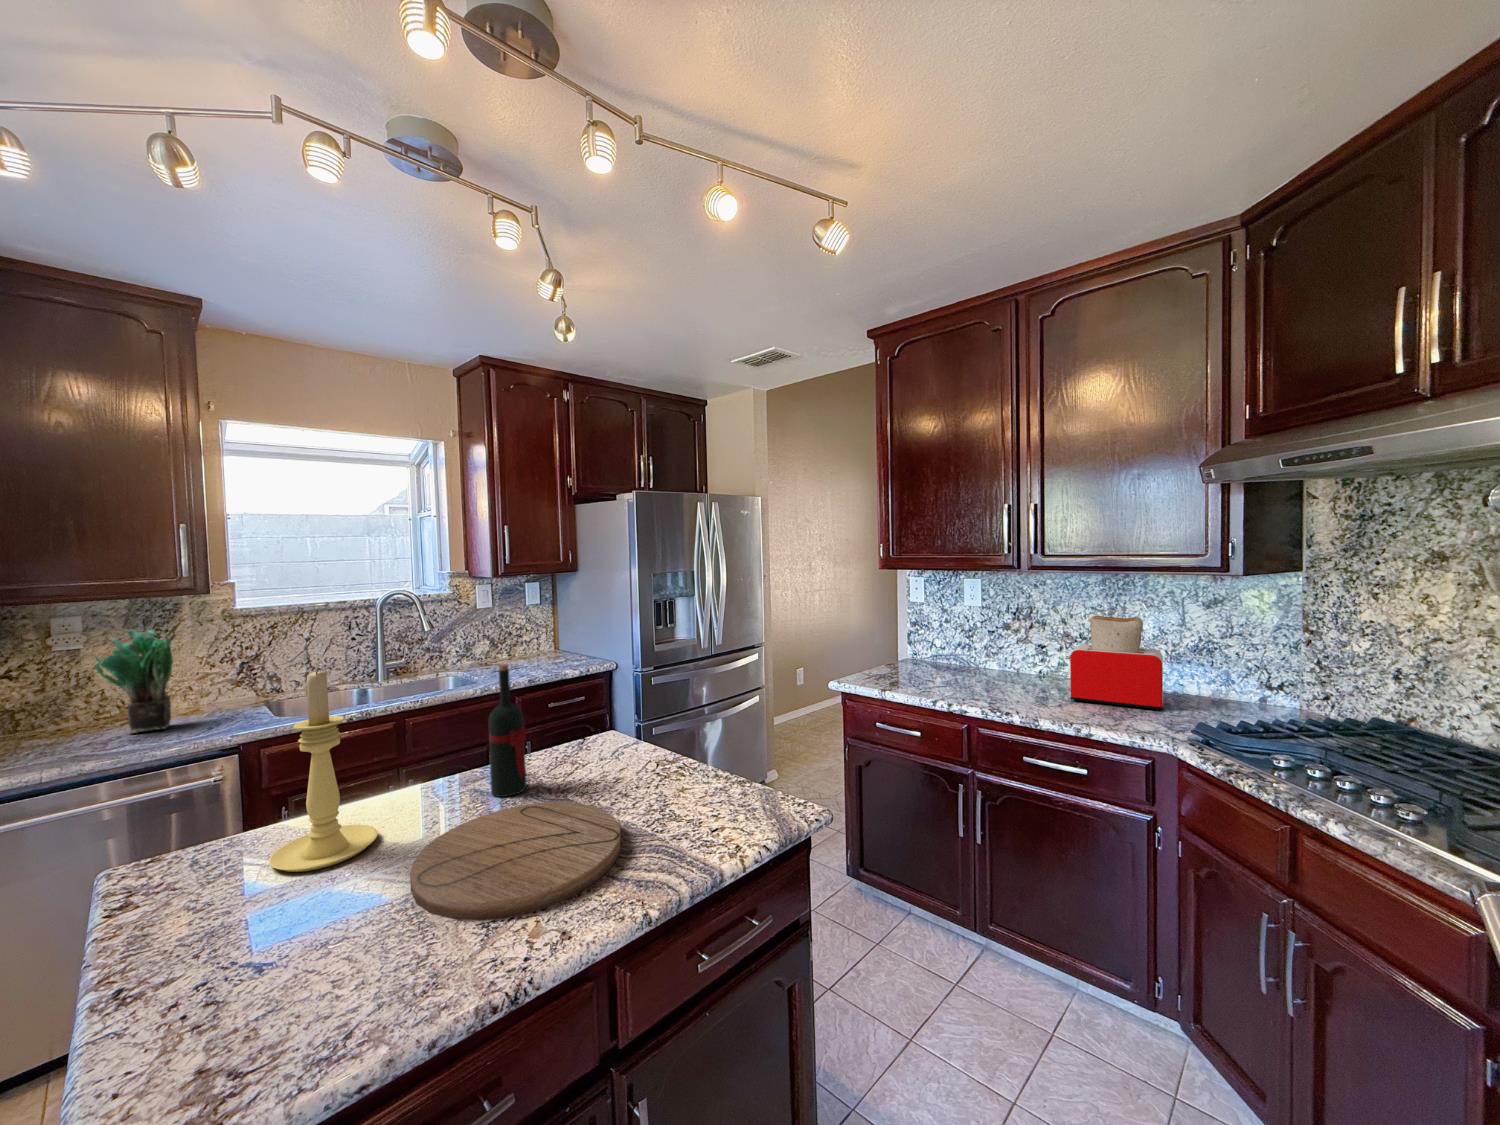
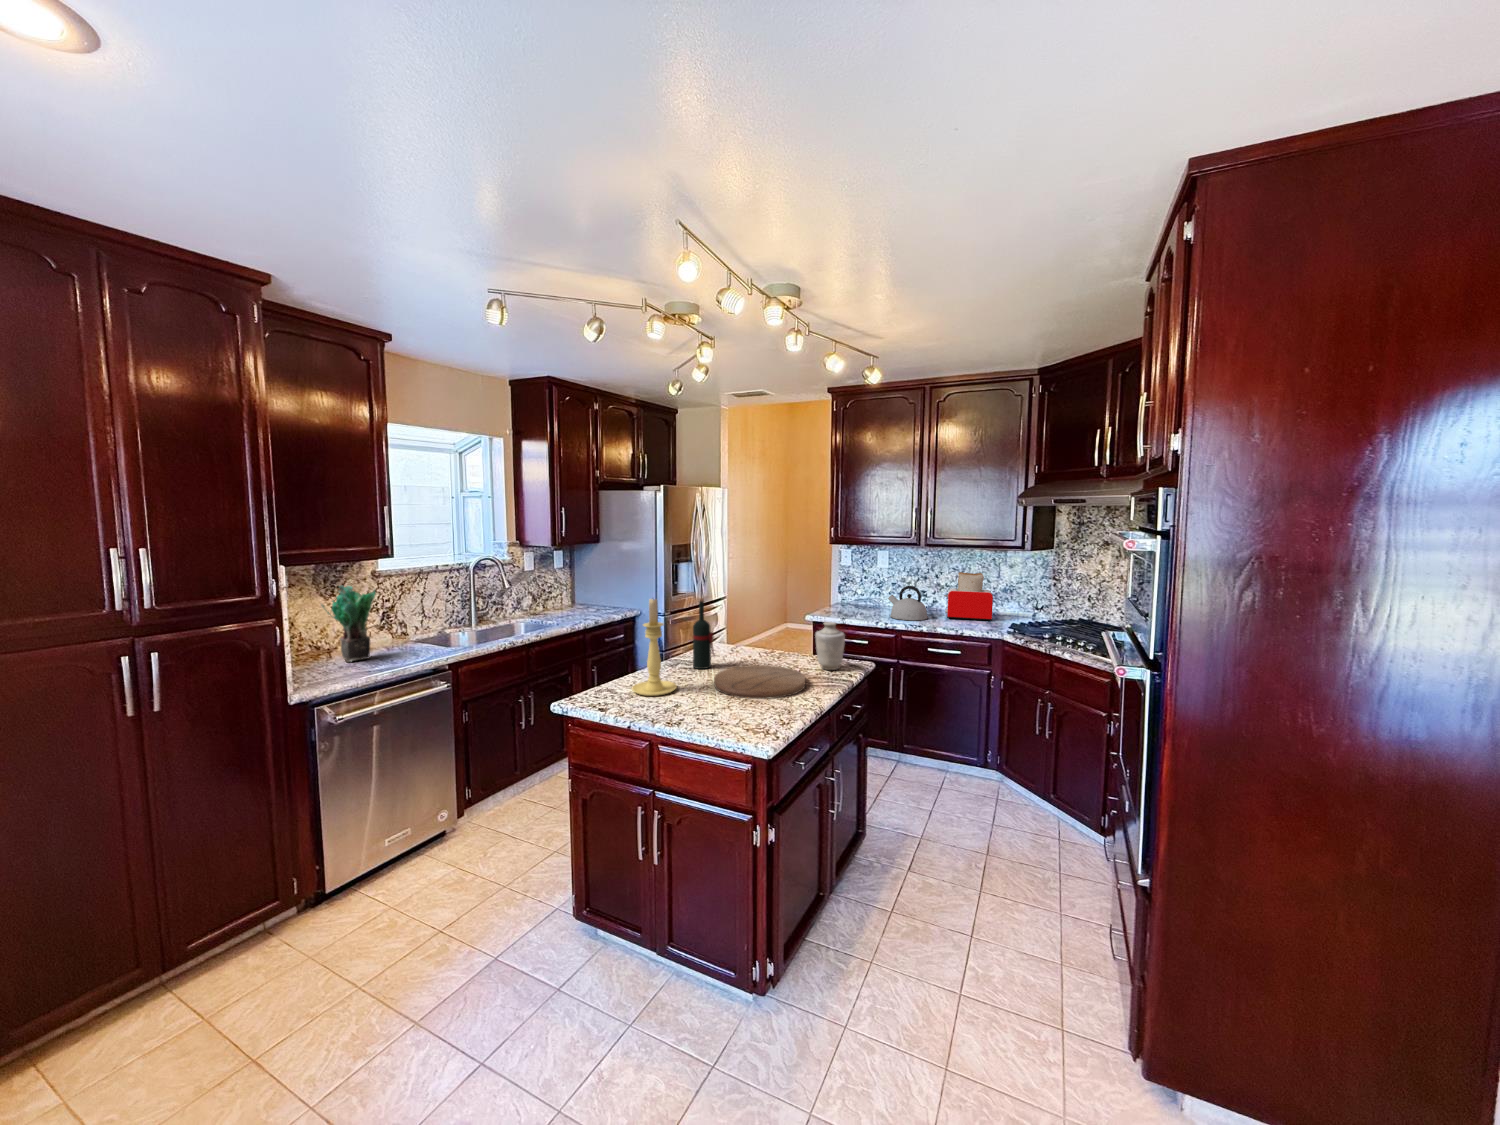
kettle: none [962,638,1034,702] -> present [888,586,928,620]
vase: none [686,723,747,828] -> present [815,622,845,670]

